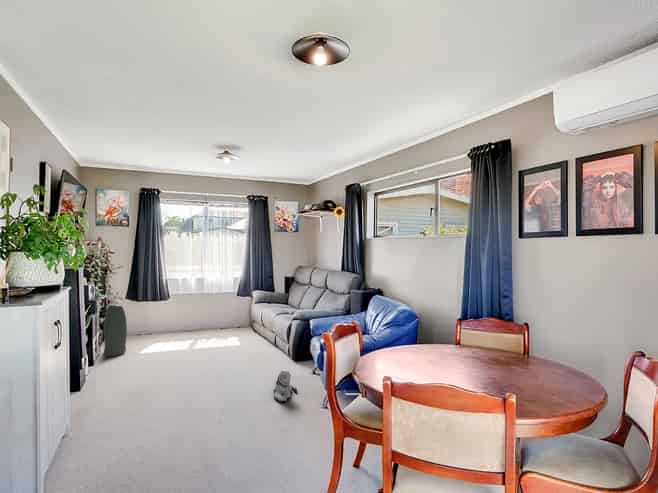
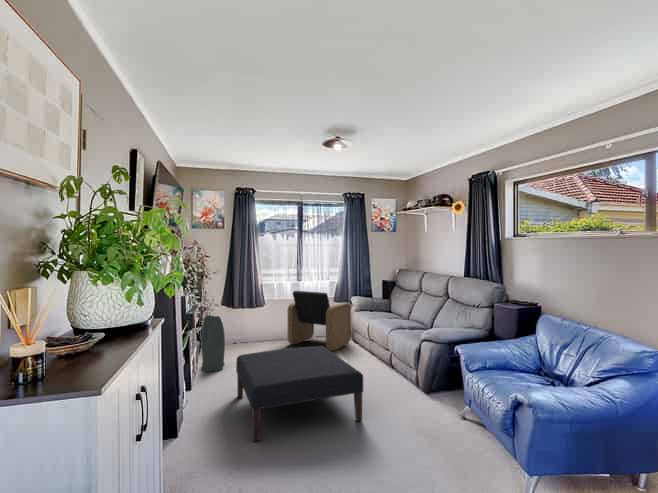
armchair: none [191,285,251,338] -> present [287,291,351,351]
ottoman: none [135,328,240,397] -> present [236,346,363,441]
plush toy: present [274,371,297,402] -> none [414,419,447,465]

